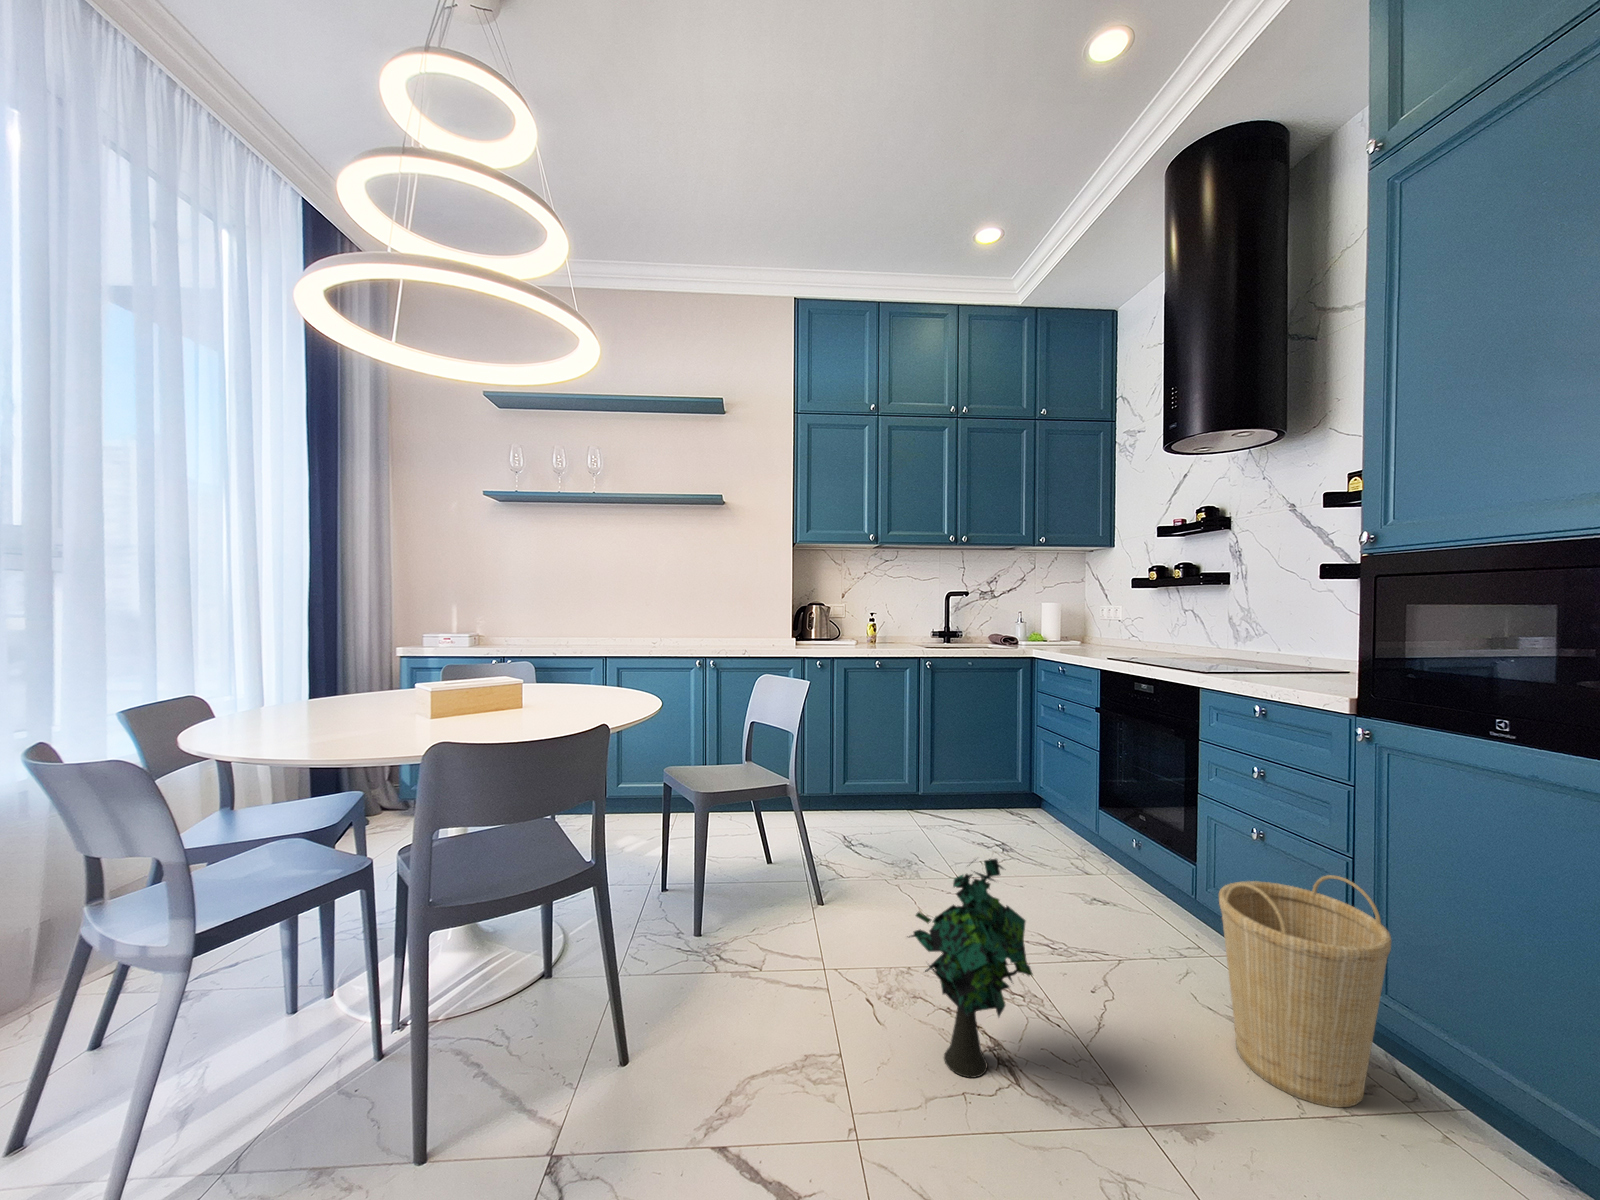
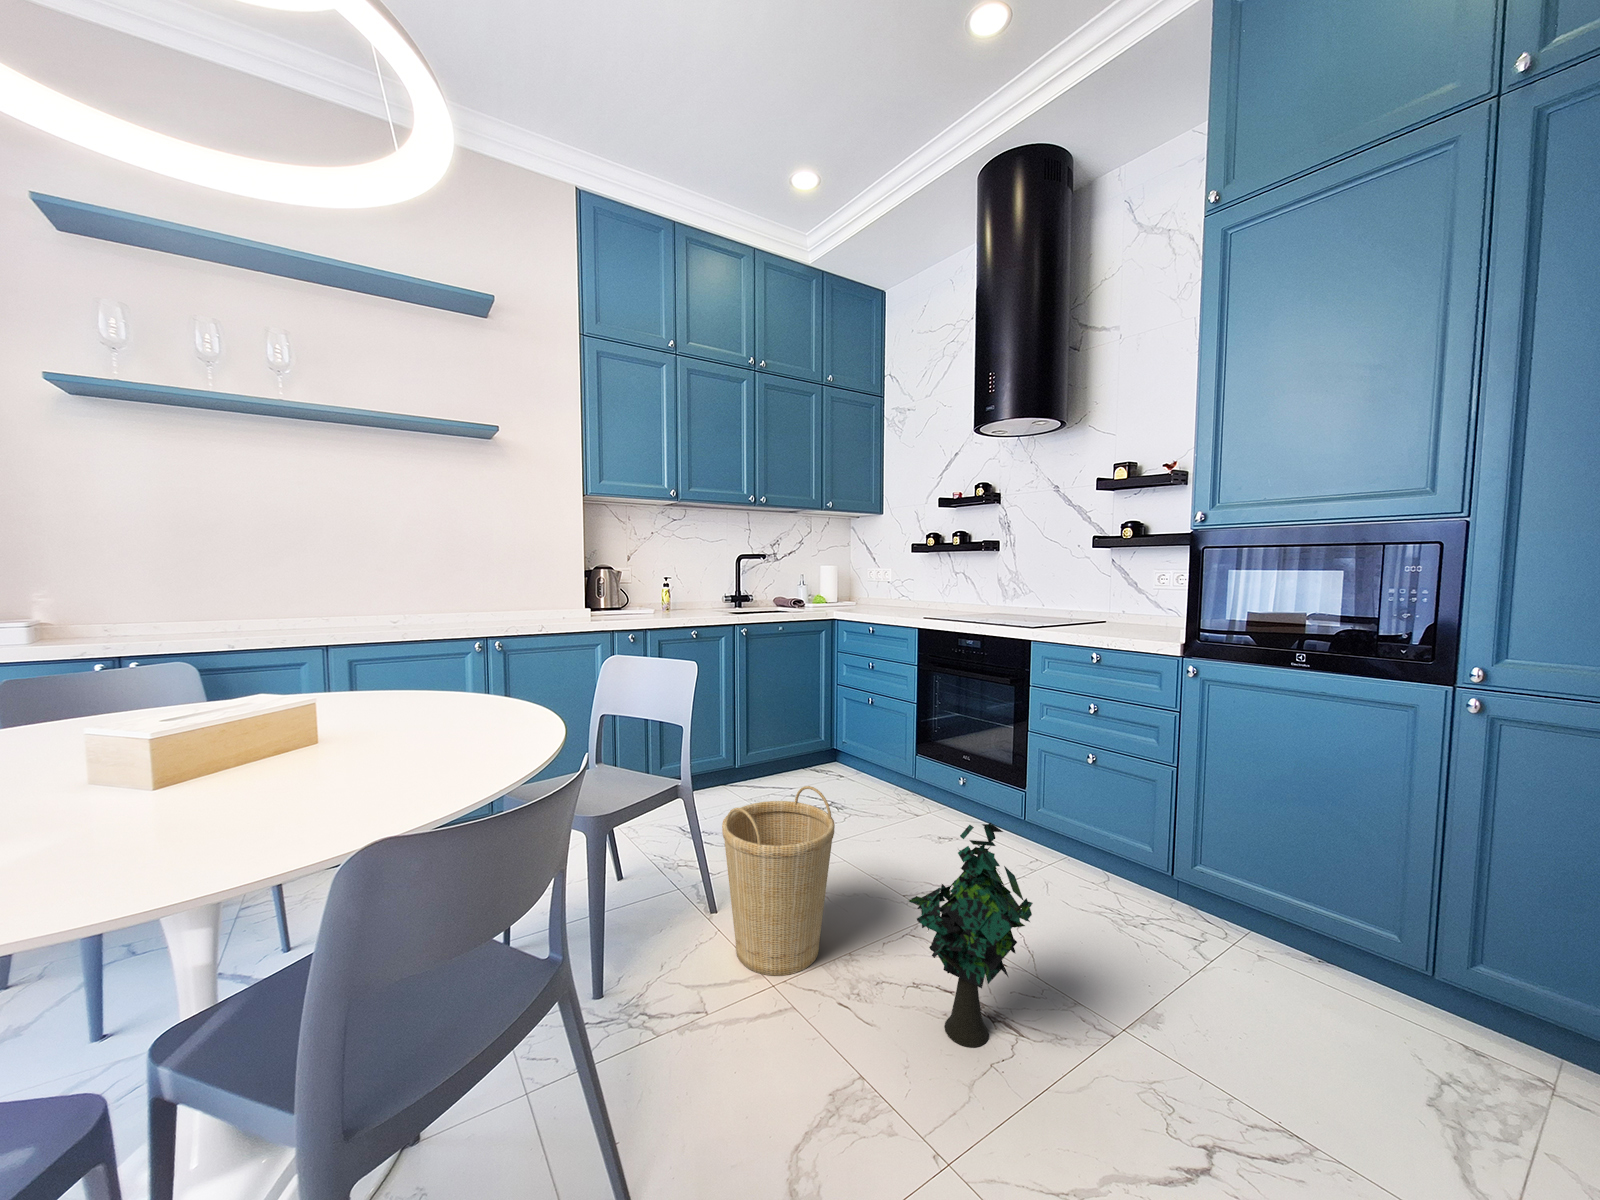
basket: present [1219,875,1391,1107] -> present [722,786,835,976]

